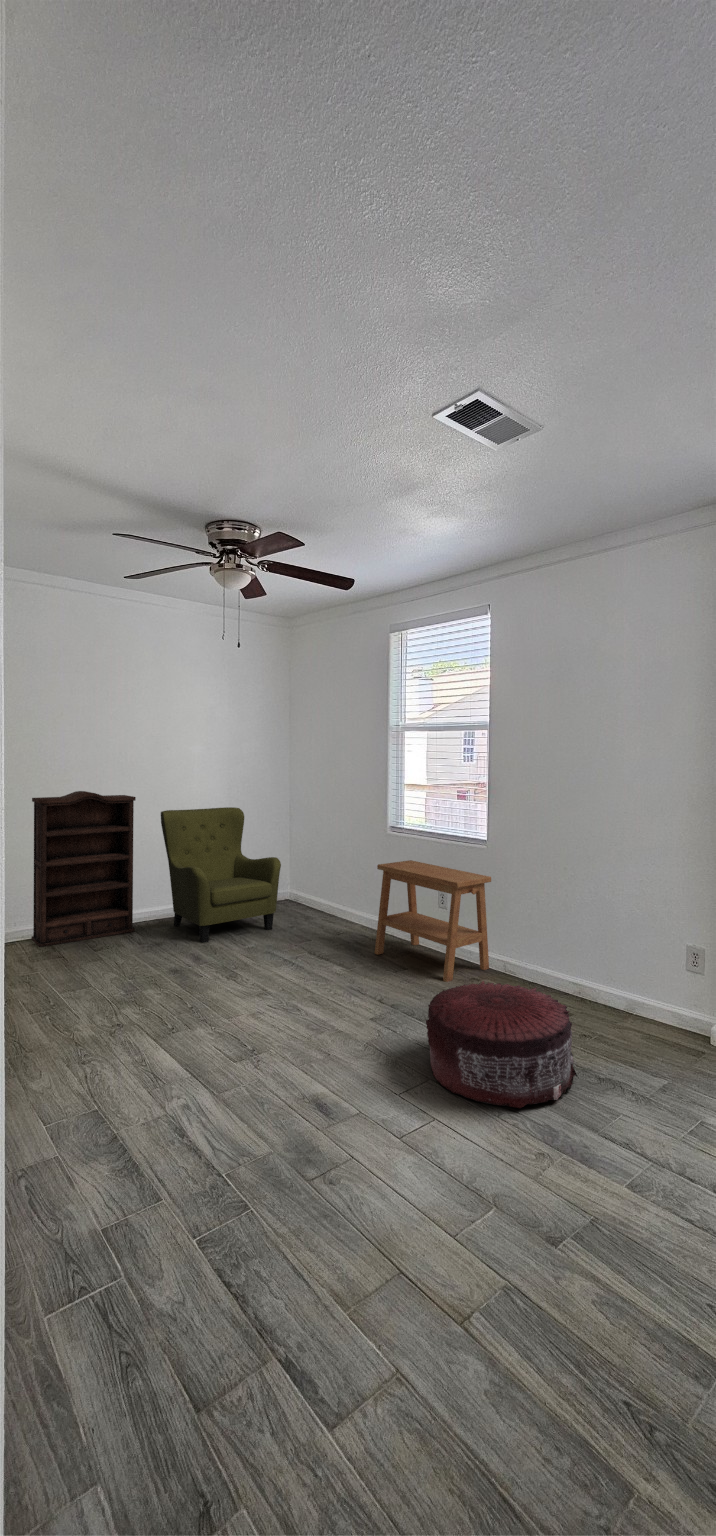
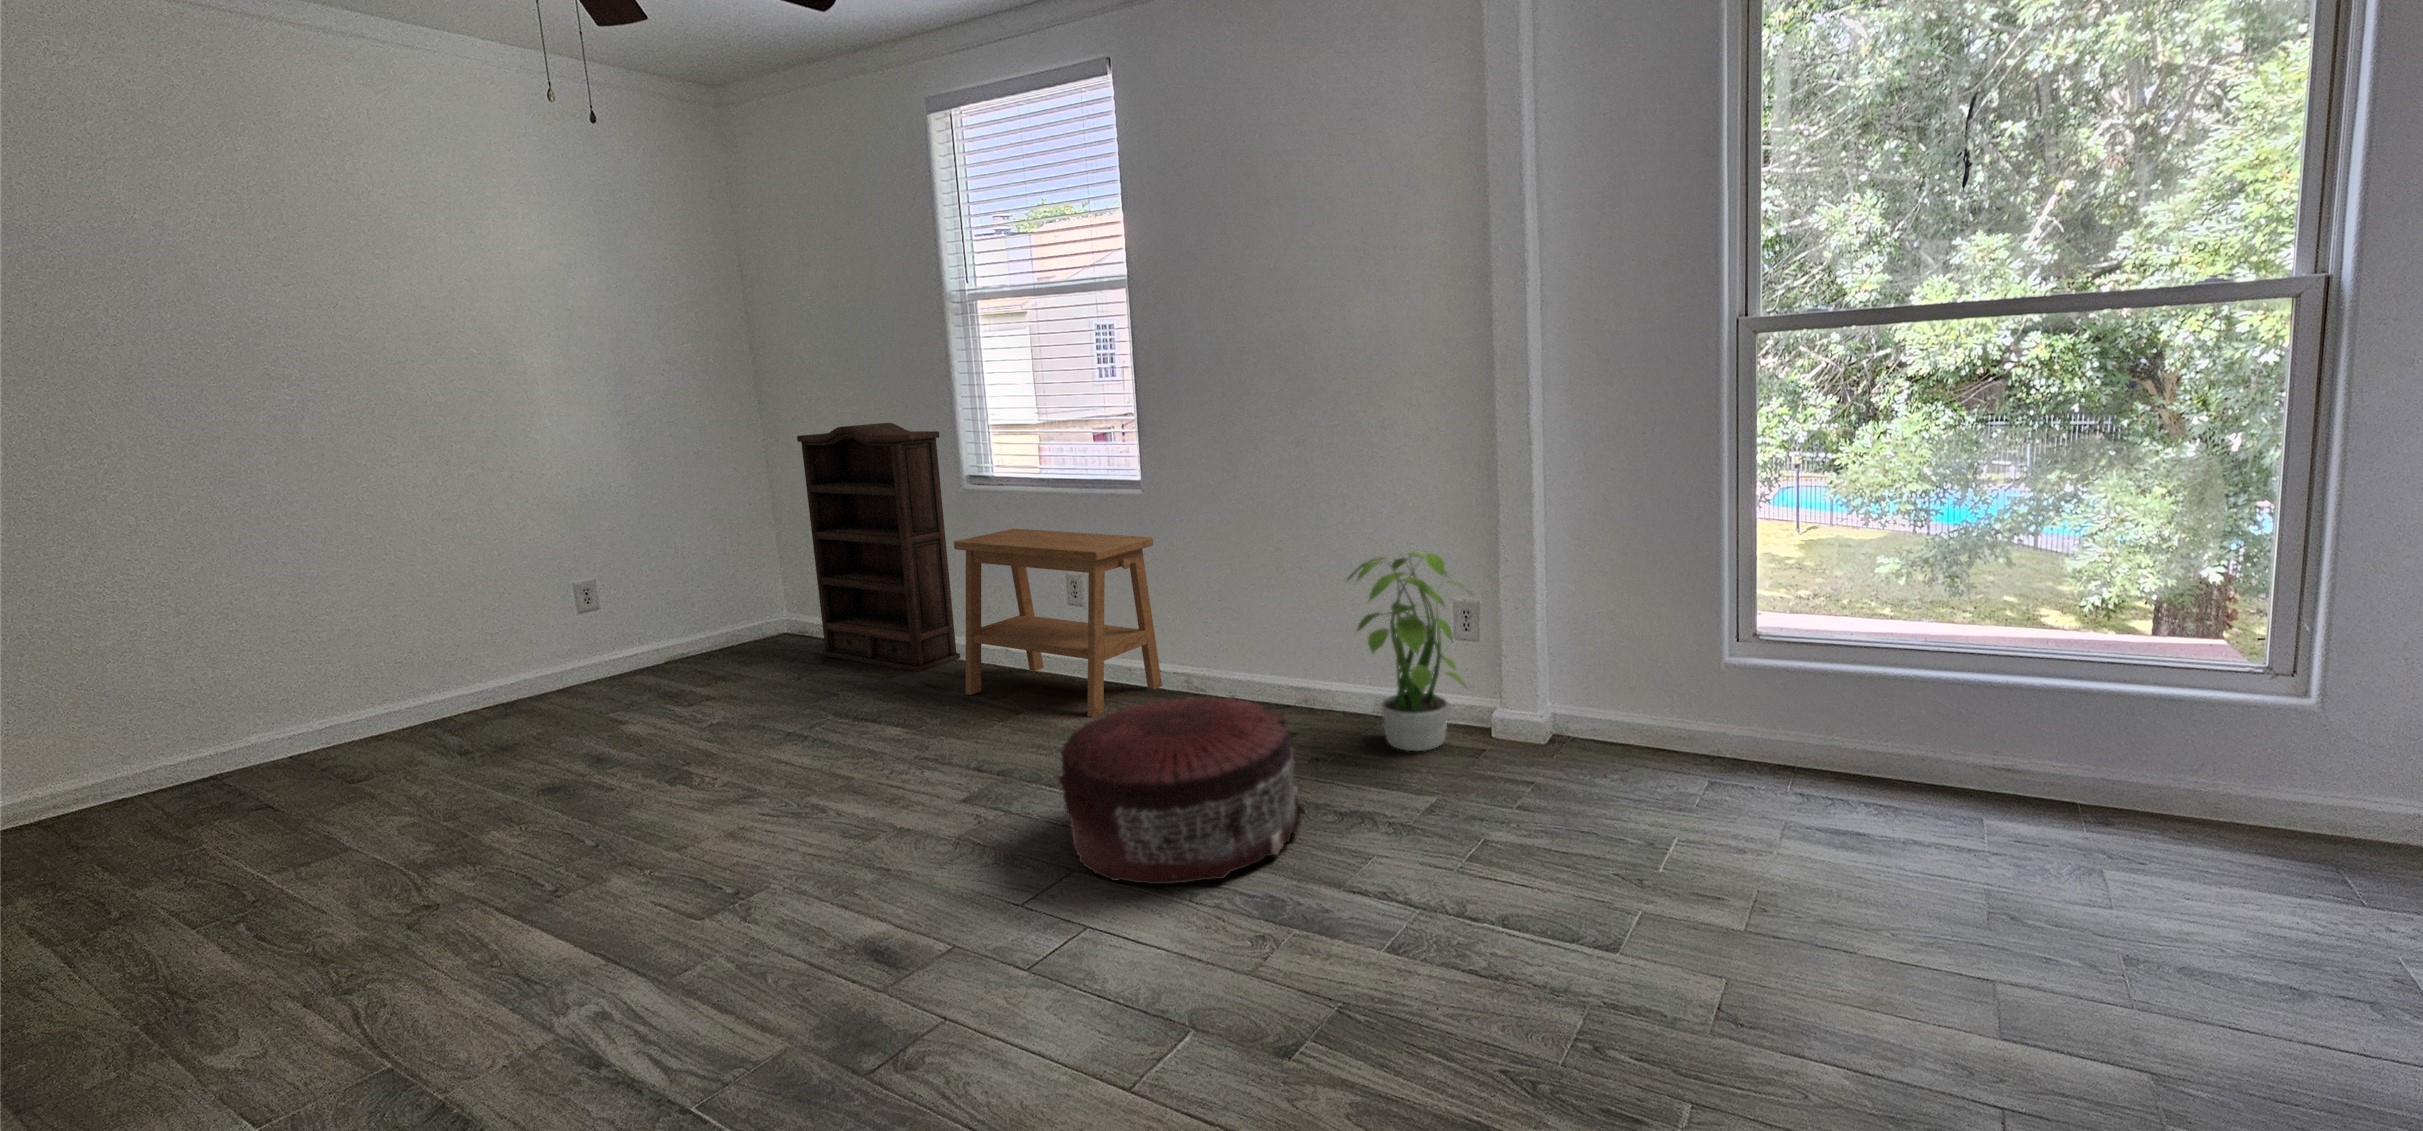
bookshelf: present [31,791,136,947] -> present [797,423,960,672]
armchair: present [161,807,281,943] -> none [484,470,769,729]
potted plant: none [614,904,707,1048] -> present [1347,551,1465,751]

